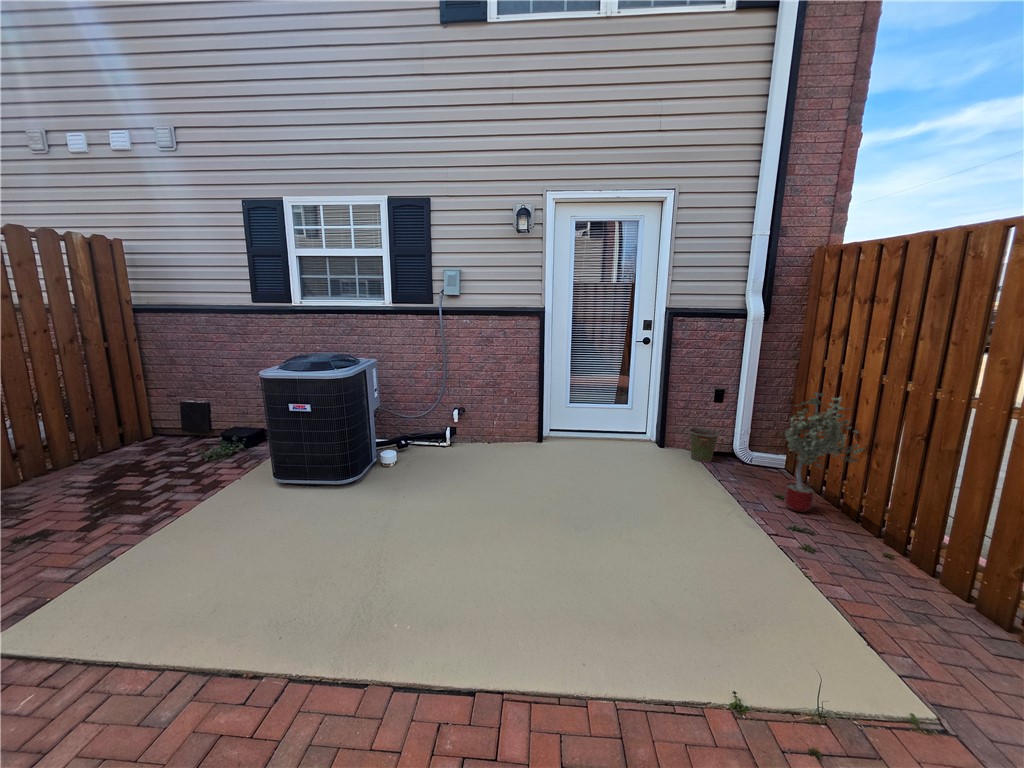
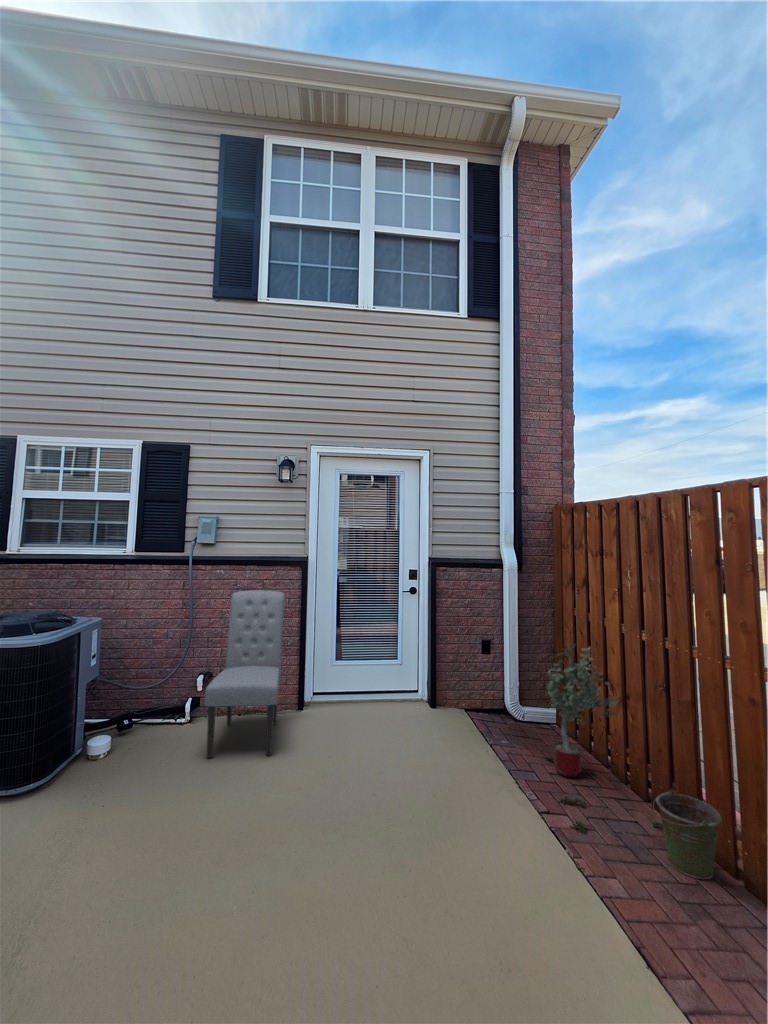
chair: none [466,338,526,476] -> present [205,590,285,758]
bucket: present [688,428,720,462] -> present [654,789,722,879]

